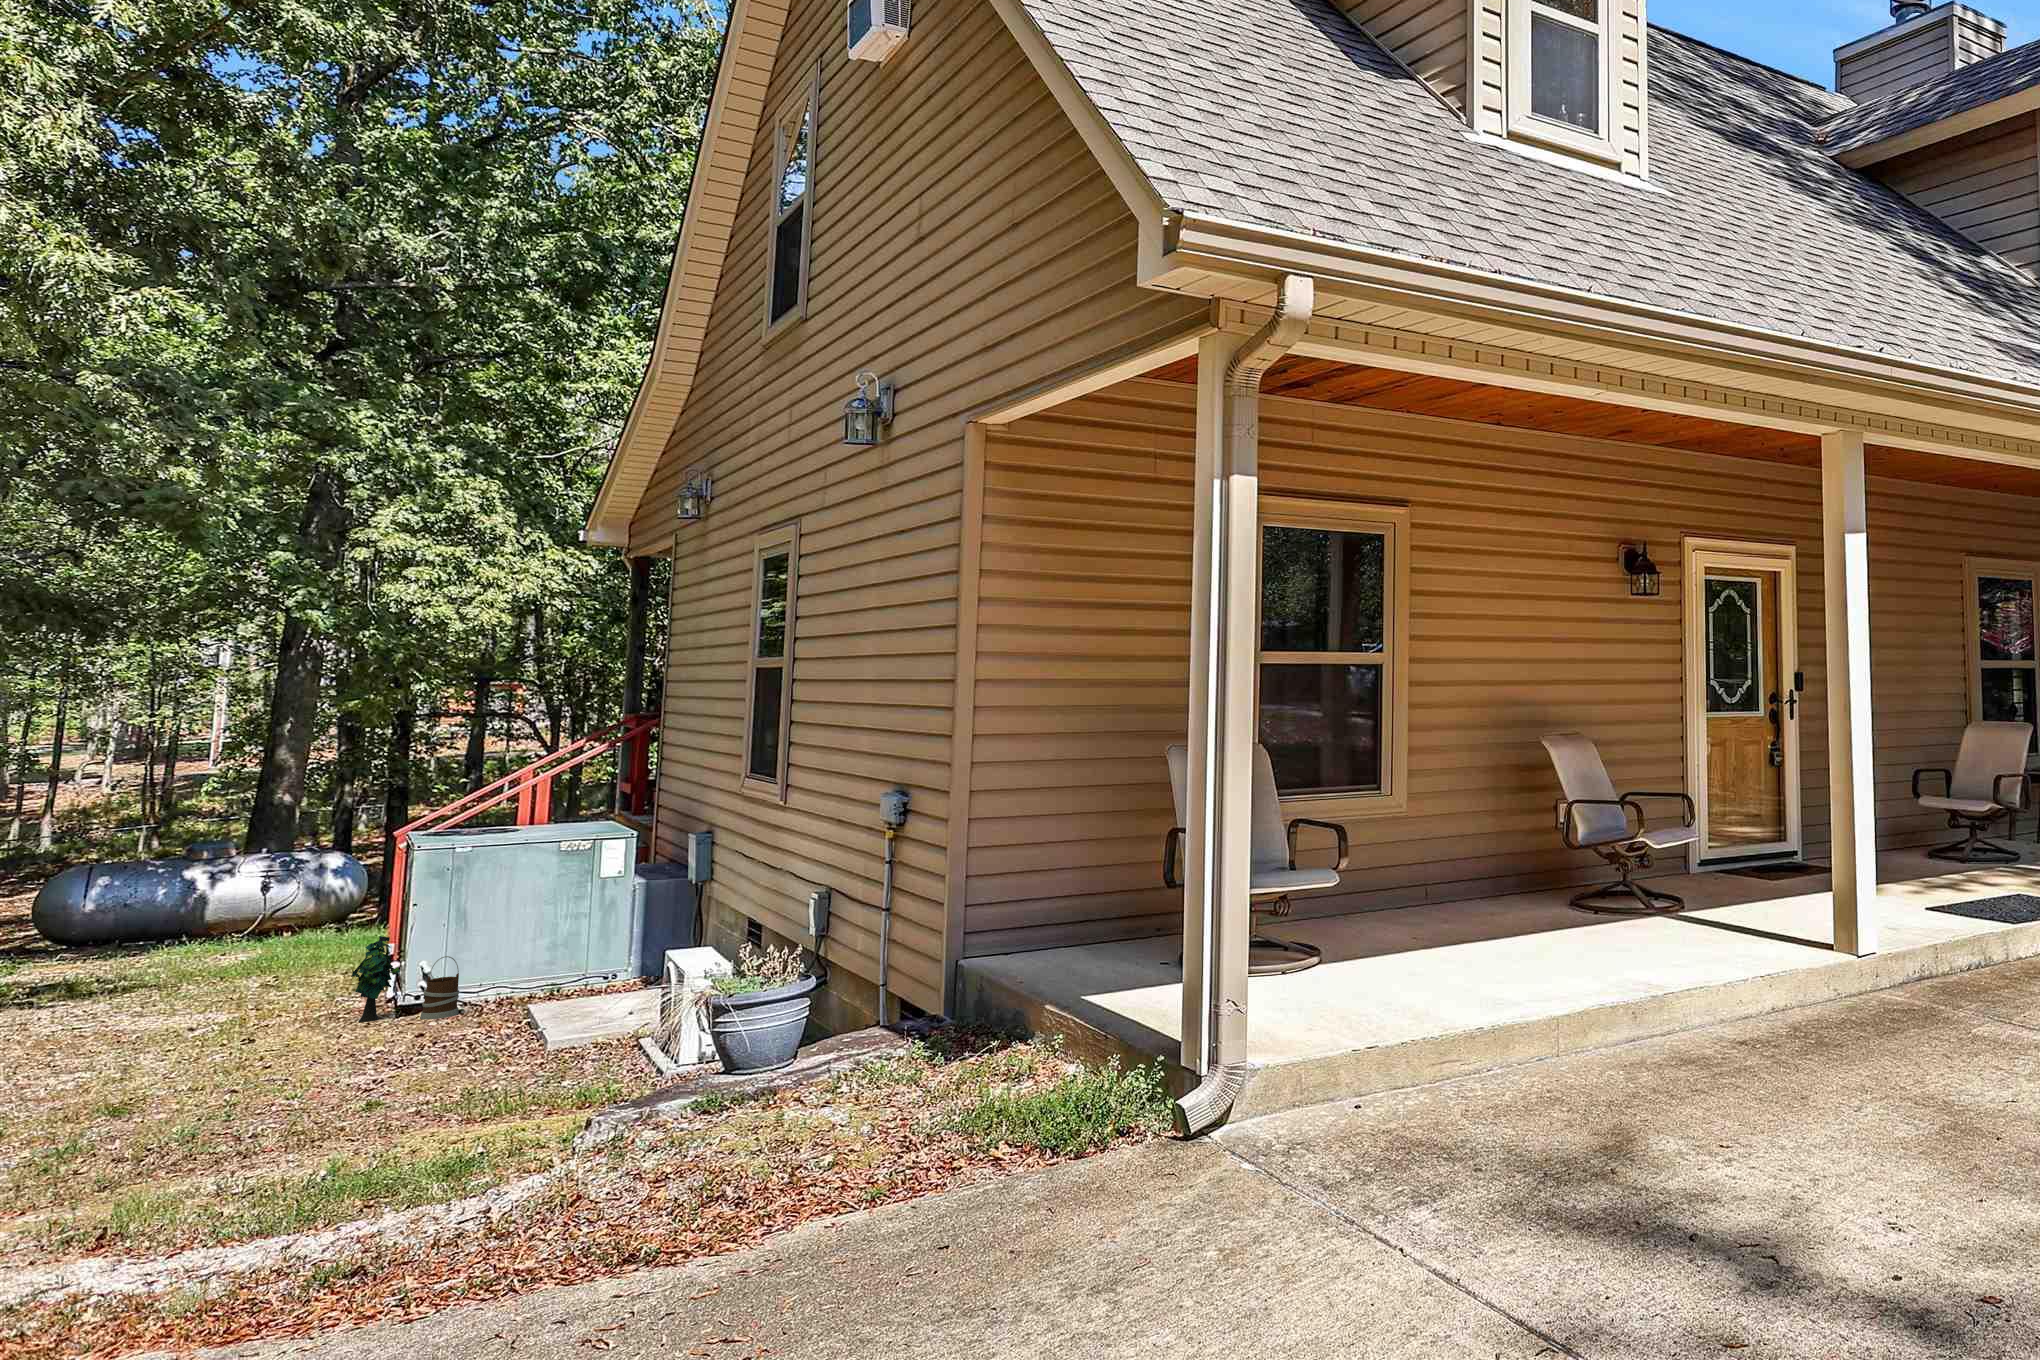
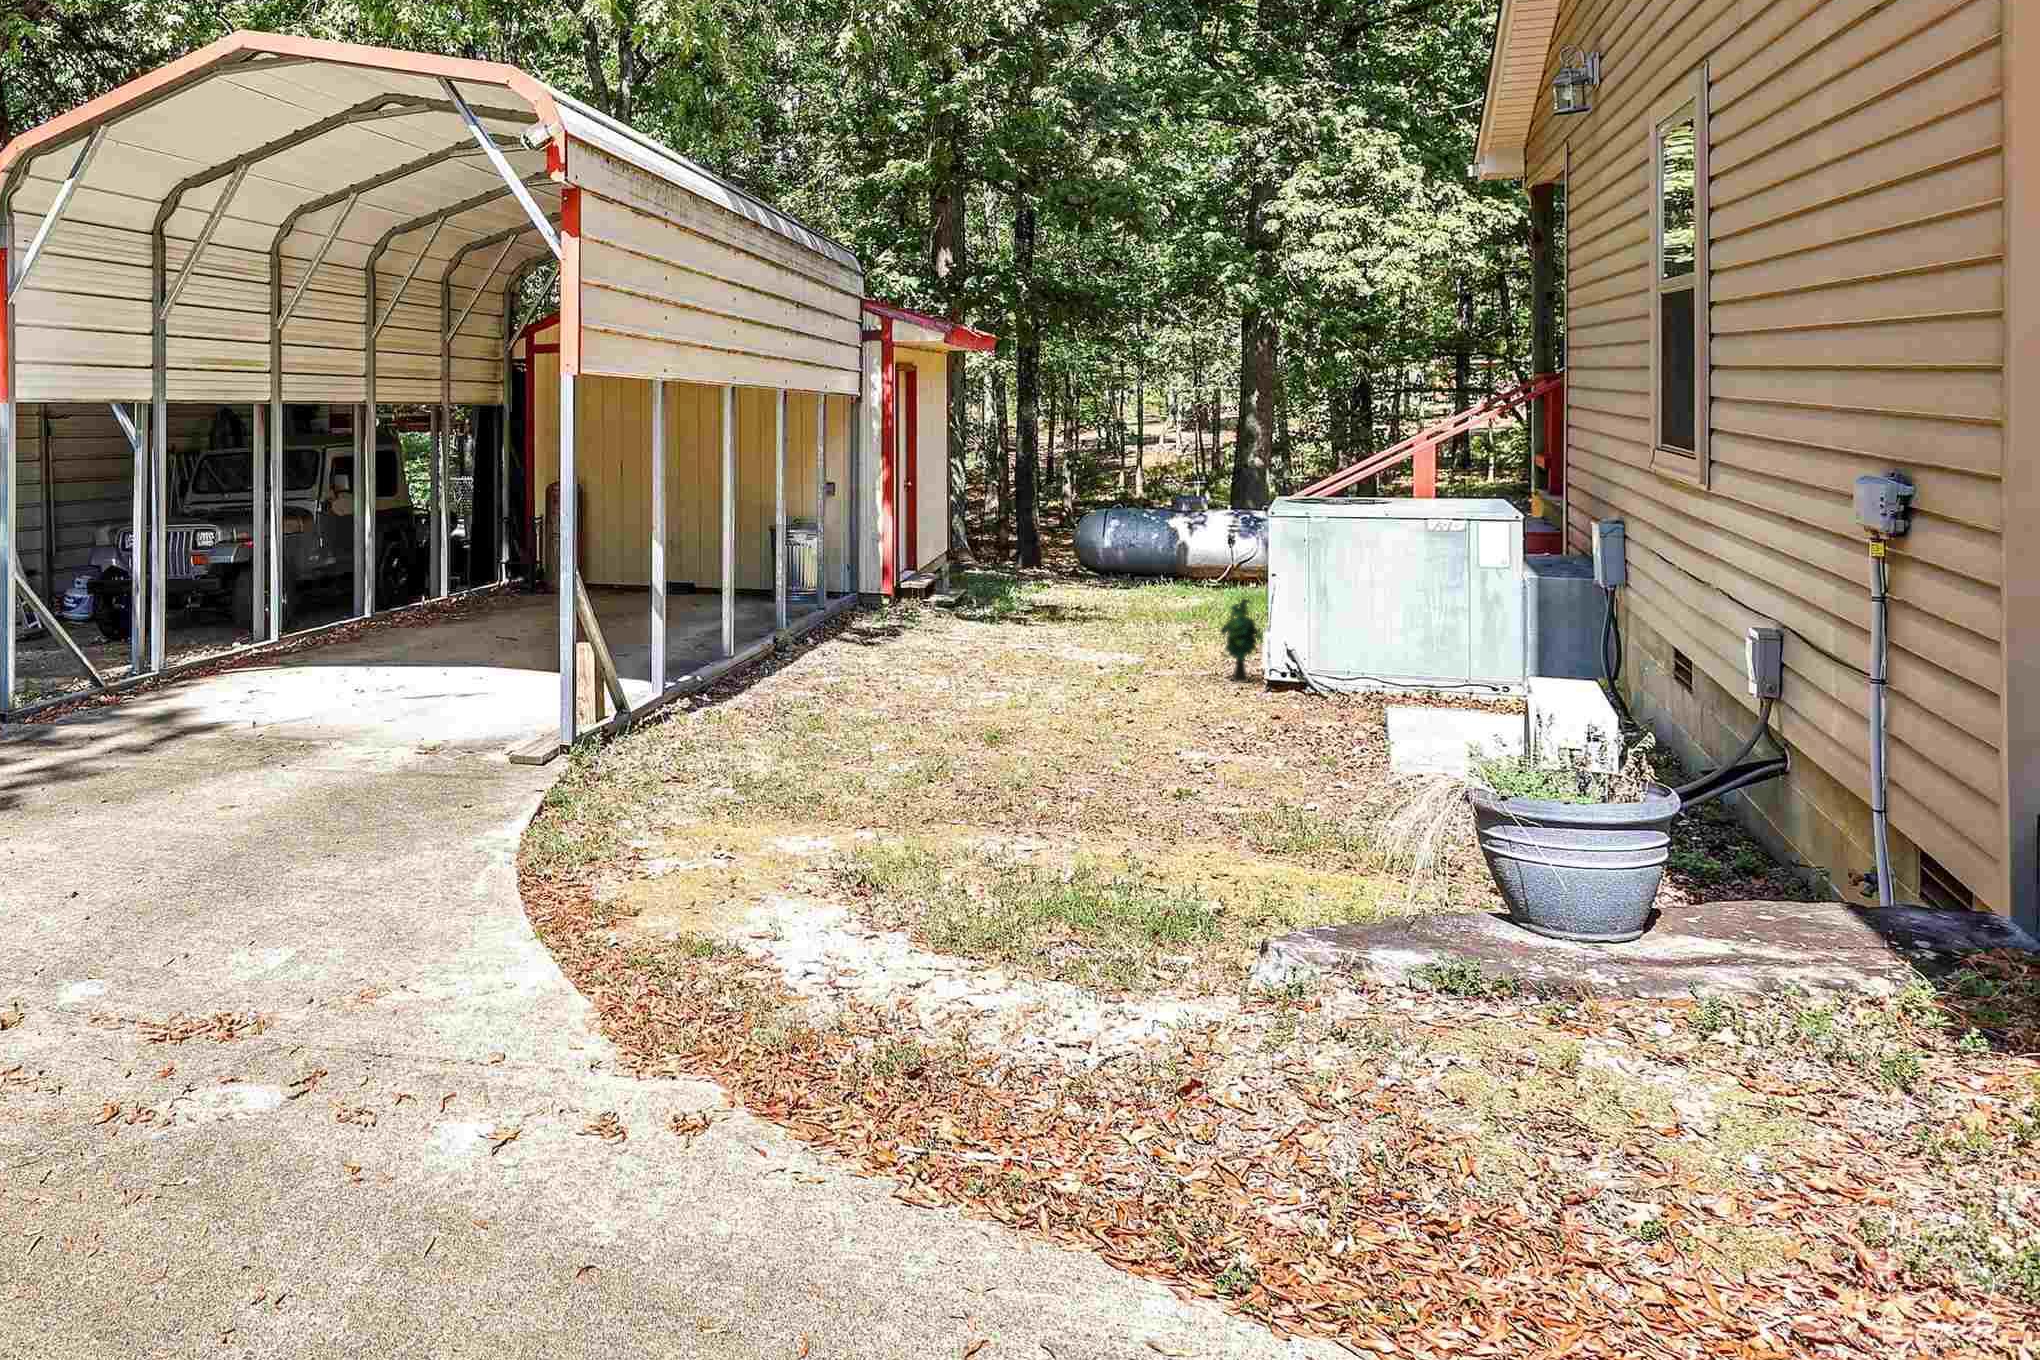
wooden bucket: present [420,956,459,1020] -> none [1286,630,1326,696]

